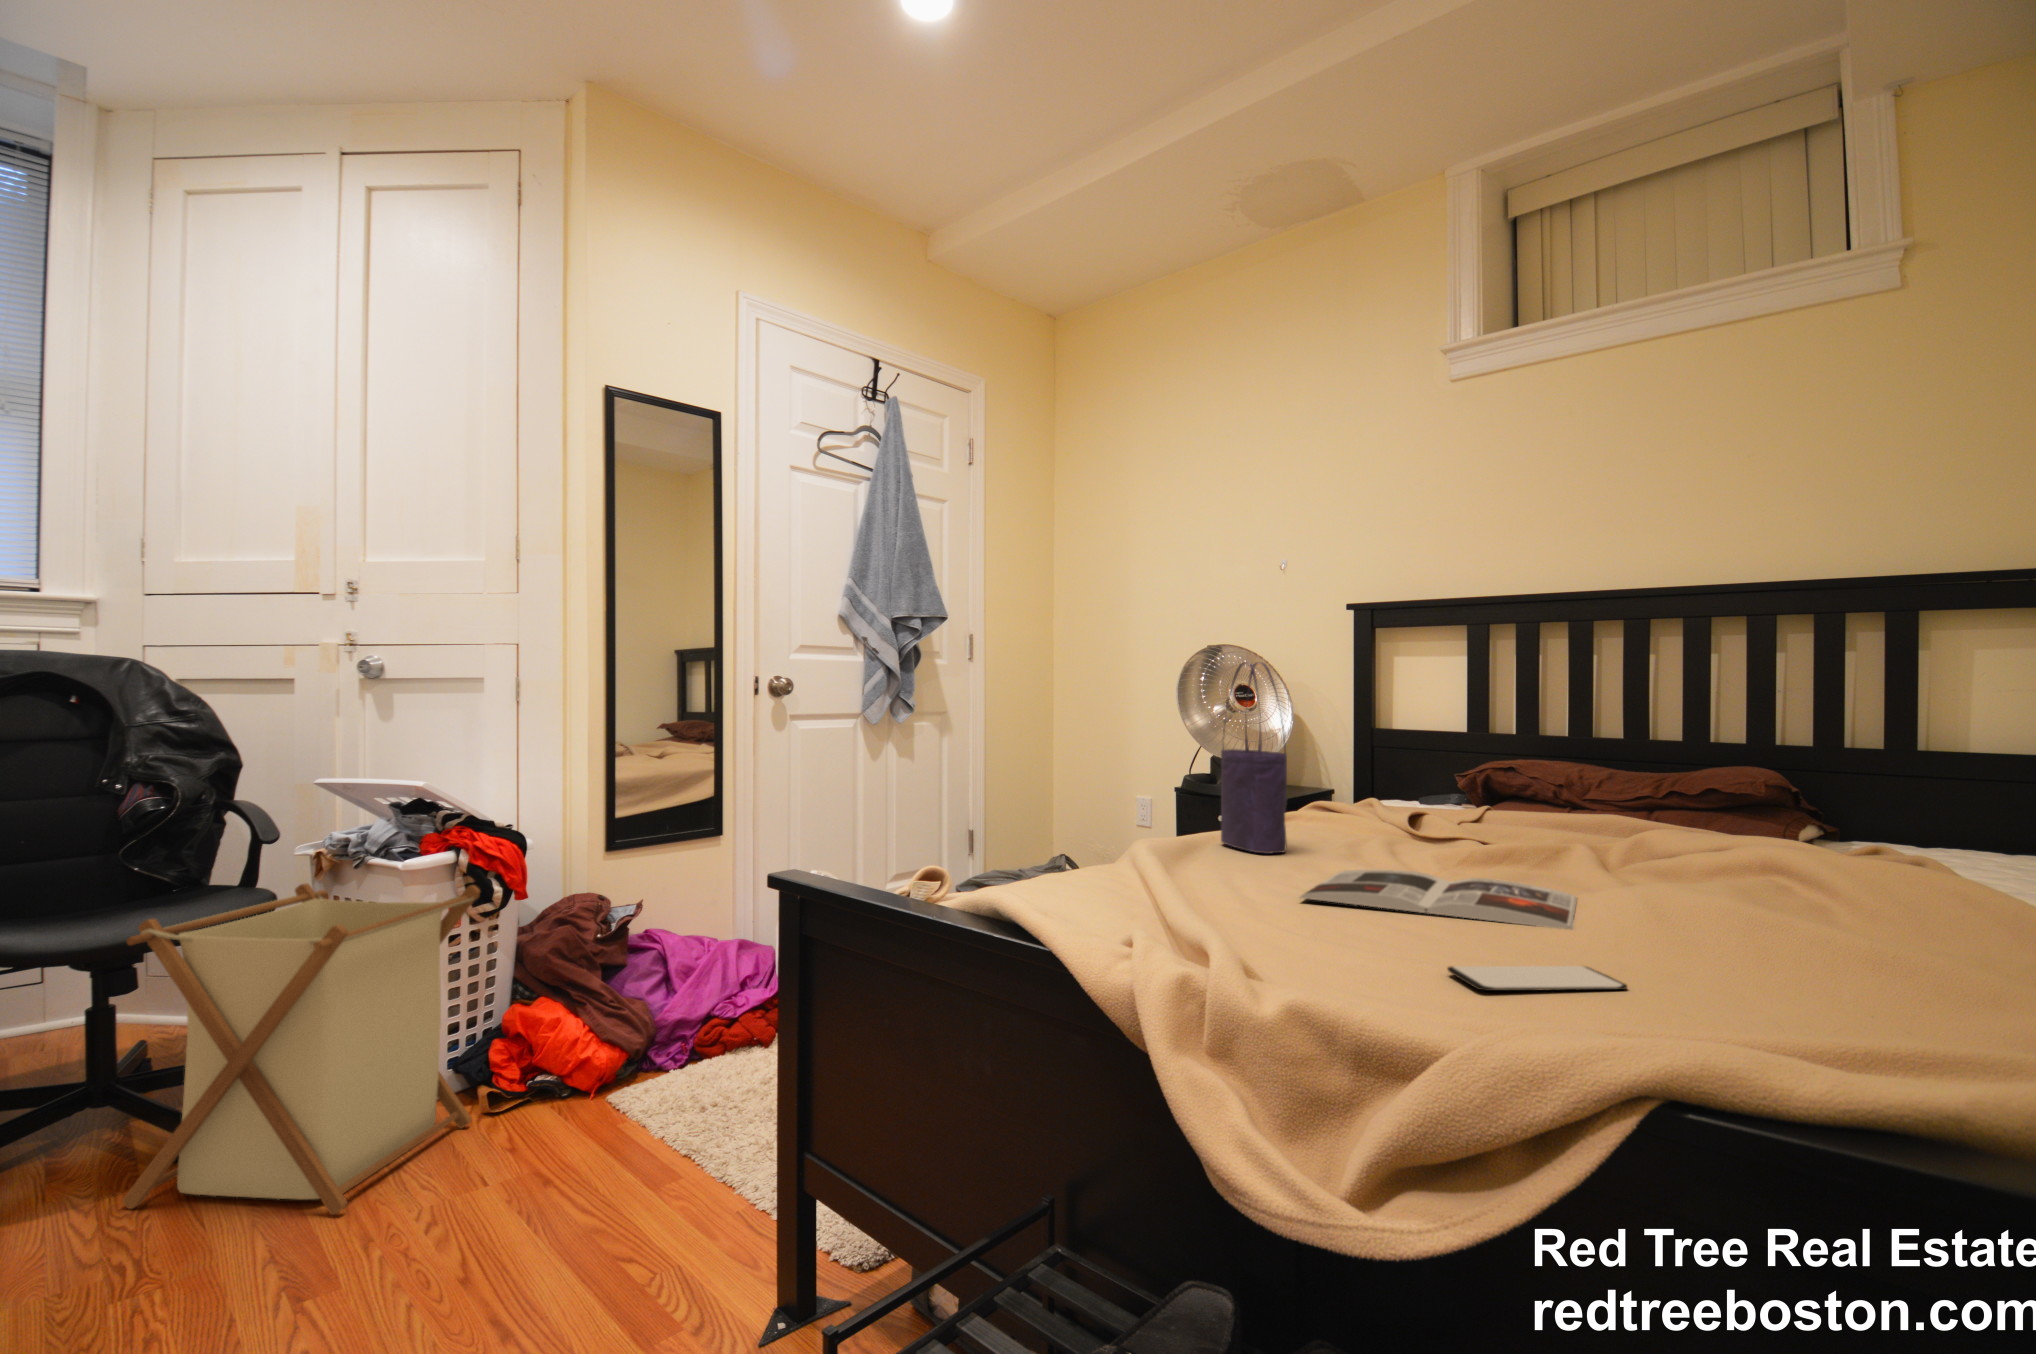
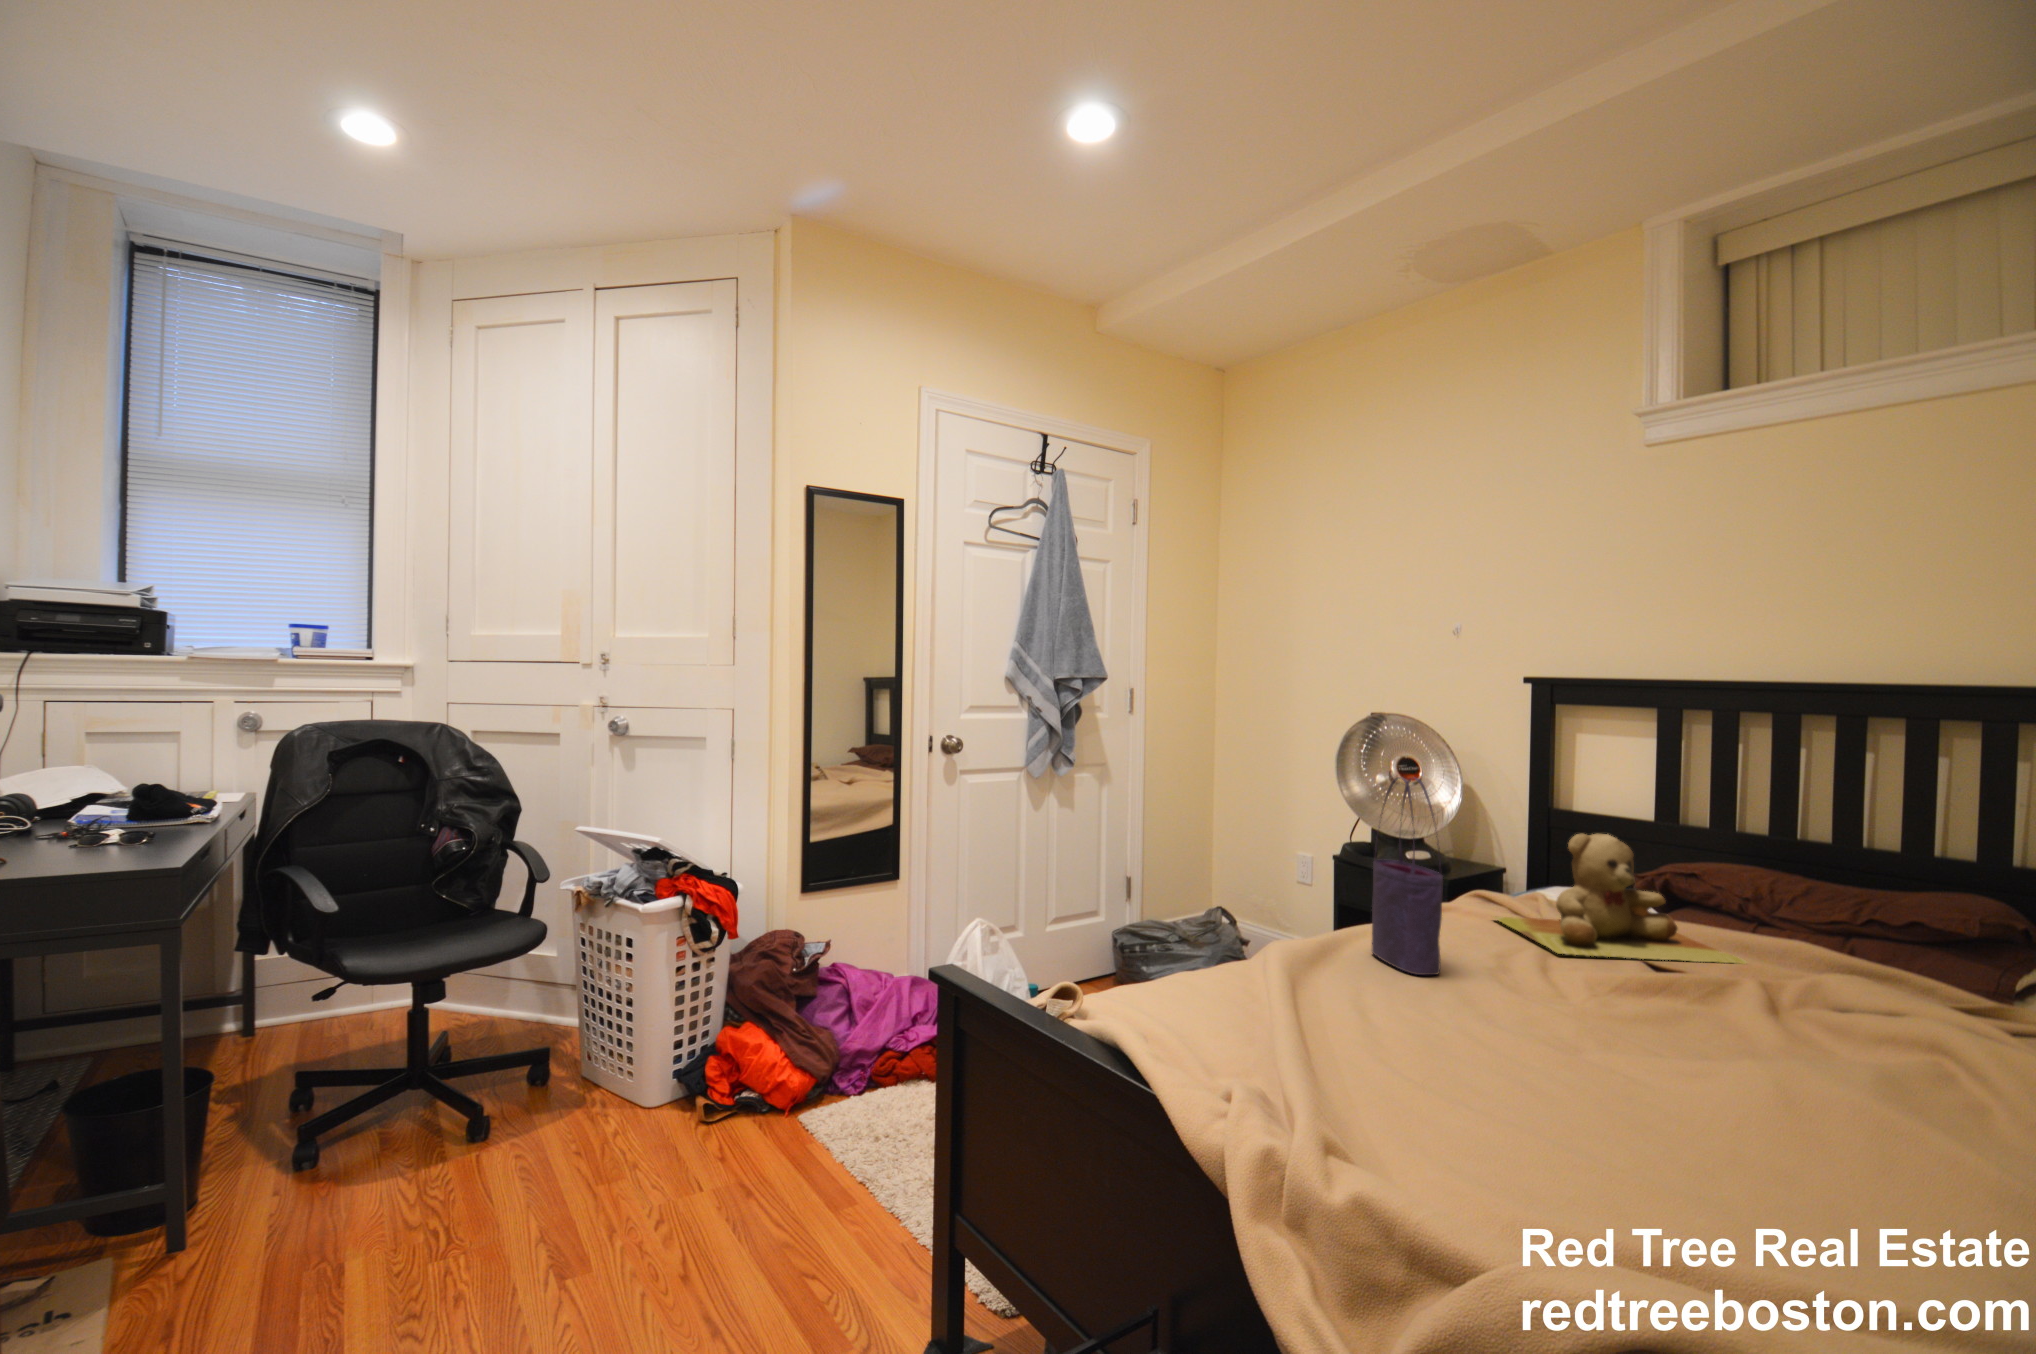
teddy bear: none [1327,724,1556,833] -> present [1493,834,1746,964]
magazine: present [1300,870,1577,930] -> none [1446,1017,1766,1143]
laundry basket: present [123,883,480,1215] -> none [438,918,701,1211]
smartphone: present [1447,966,1627,991] -> none [1595,1191,1803,1254]

